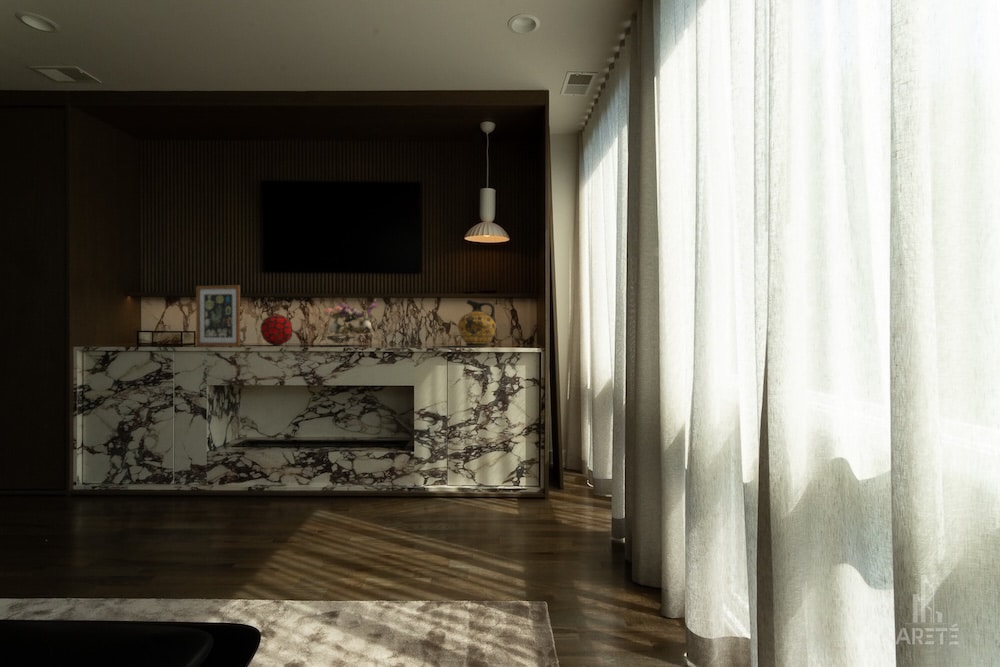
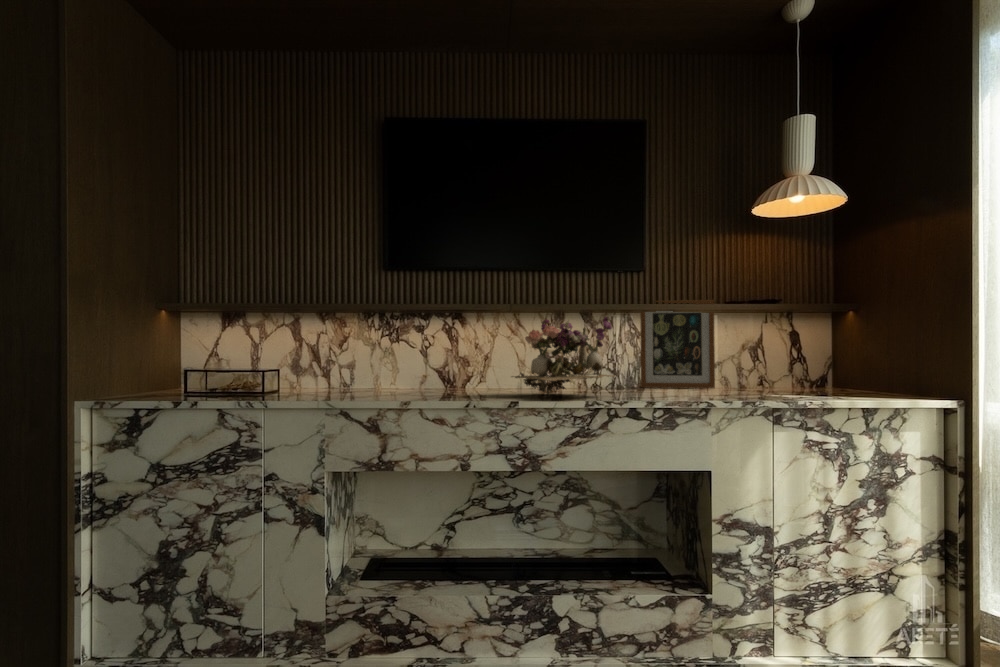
picture frame: present [196,285,240,346] -> present [640,300,715,388]
ceramic jug: present [458,300,496,347] -> none [764,315,836,398]
decorative orb: present [261,315,293,345] -> none [413,343,468,397]

